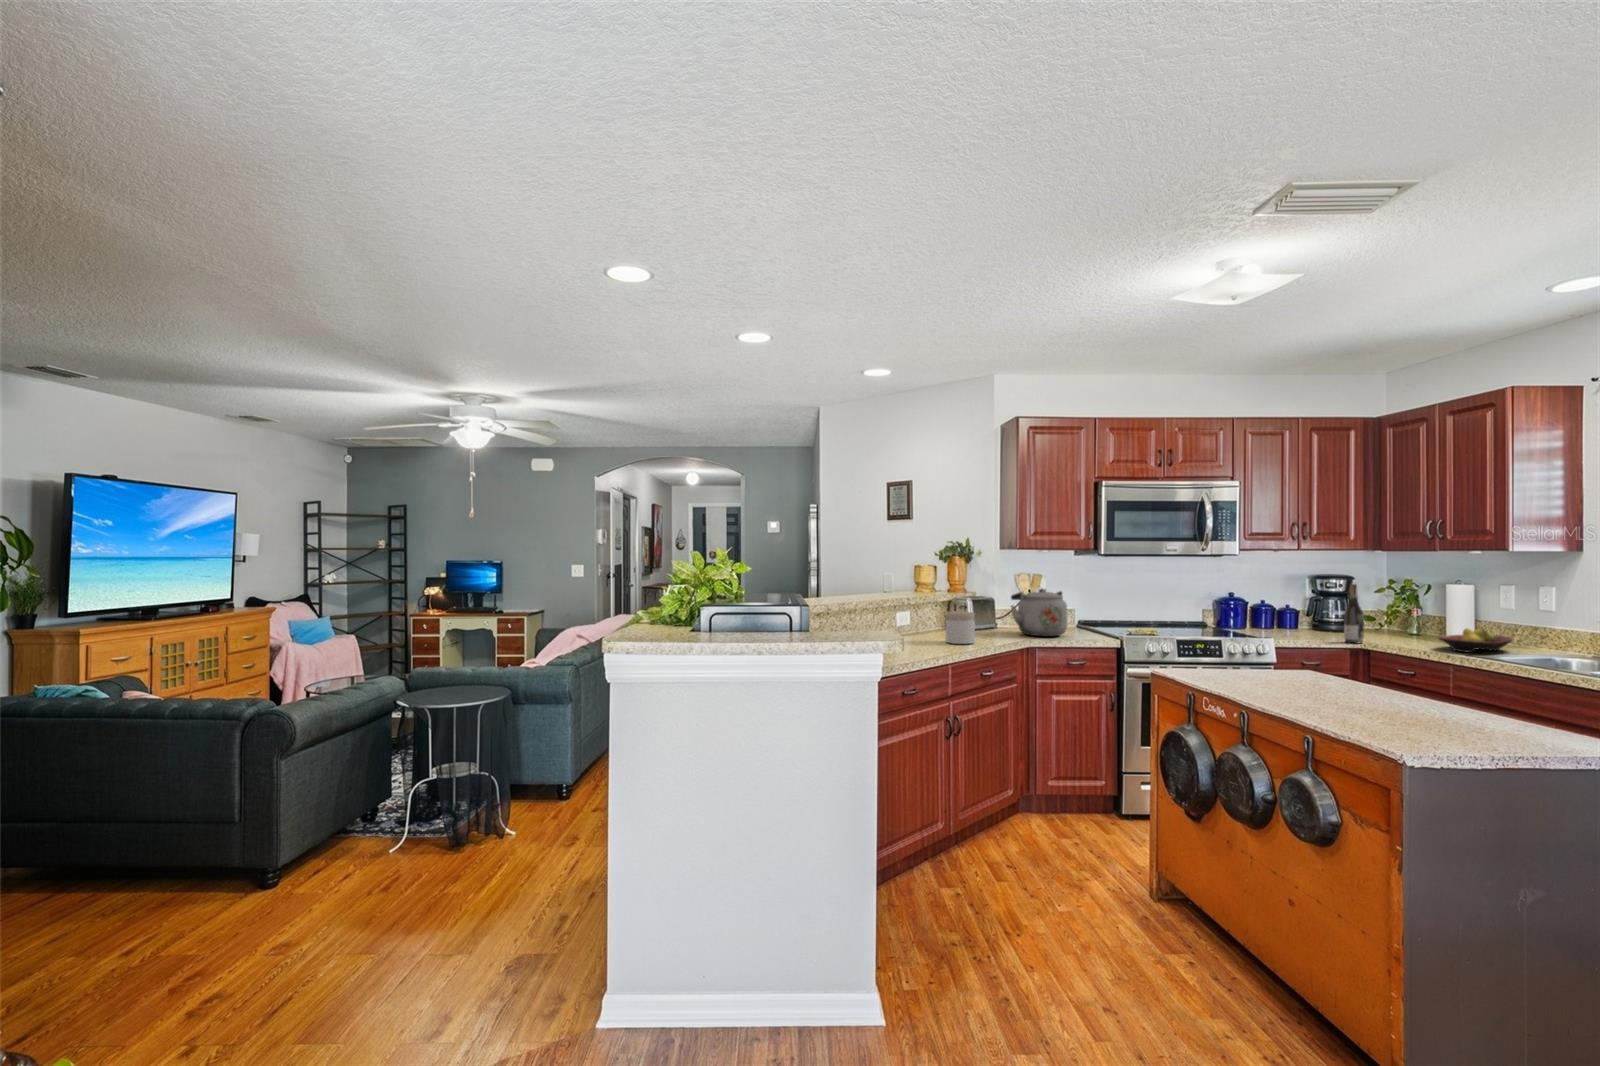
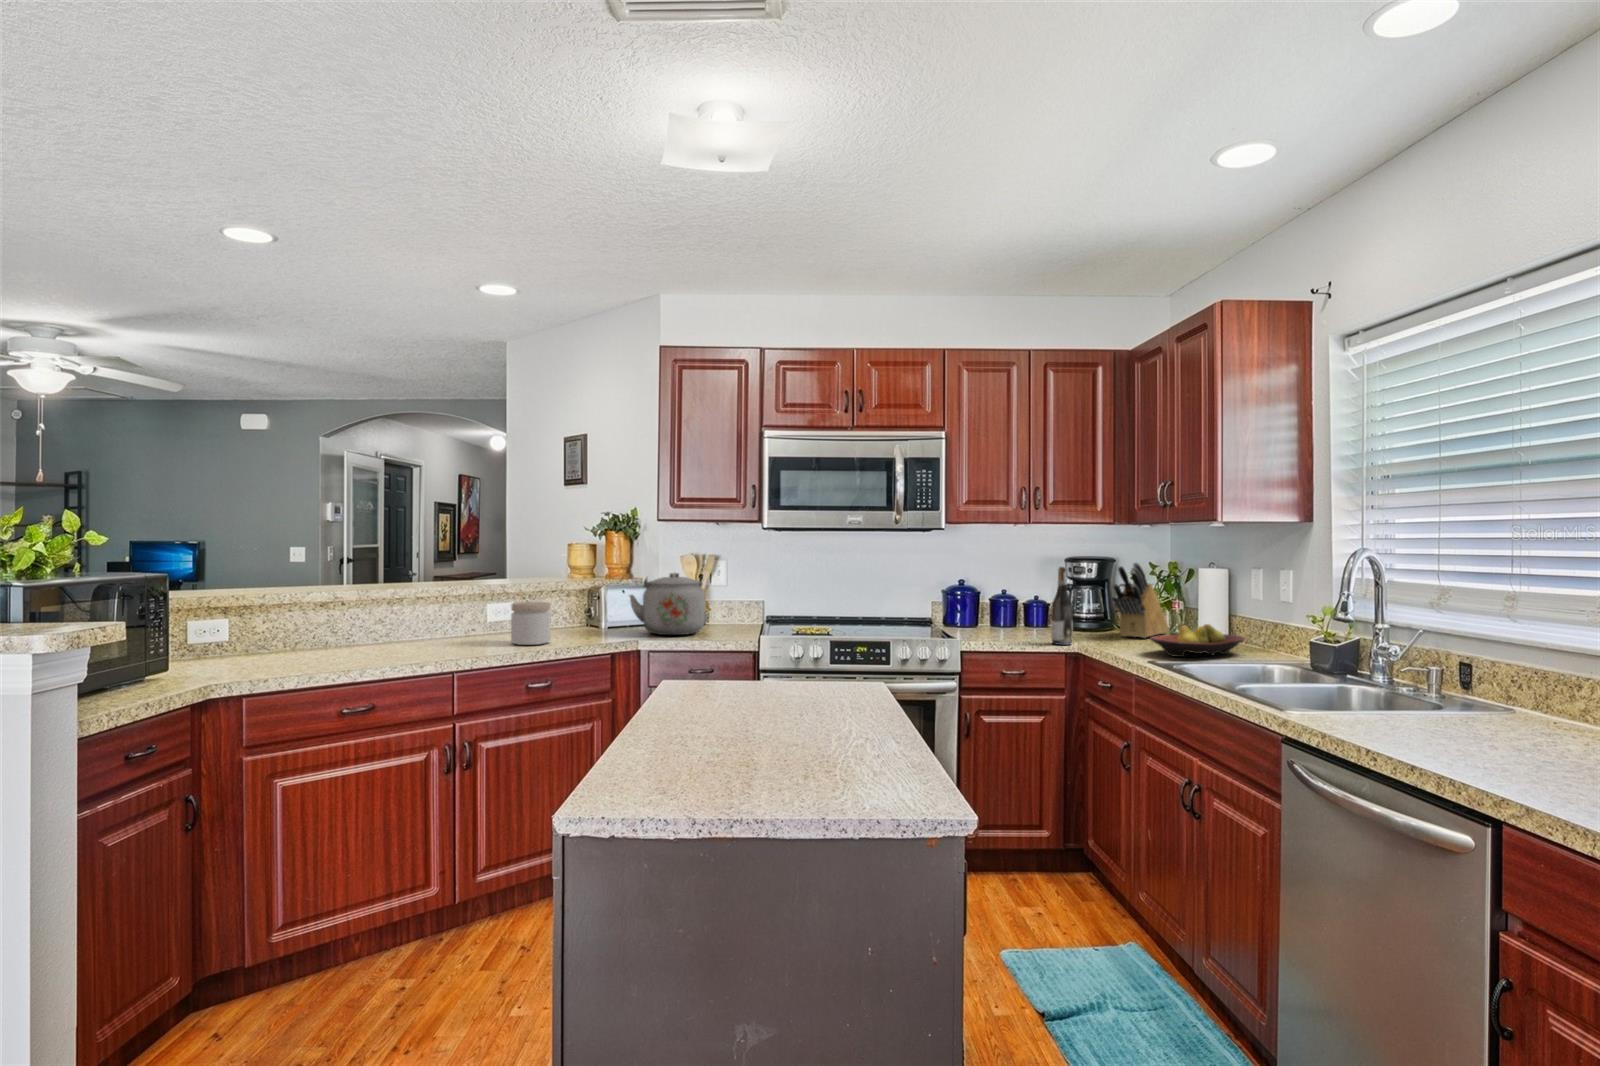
knife block: none [1381,580,1412,638] -> present [1112,563,1168,638]

